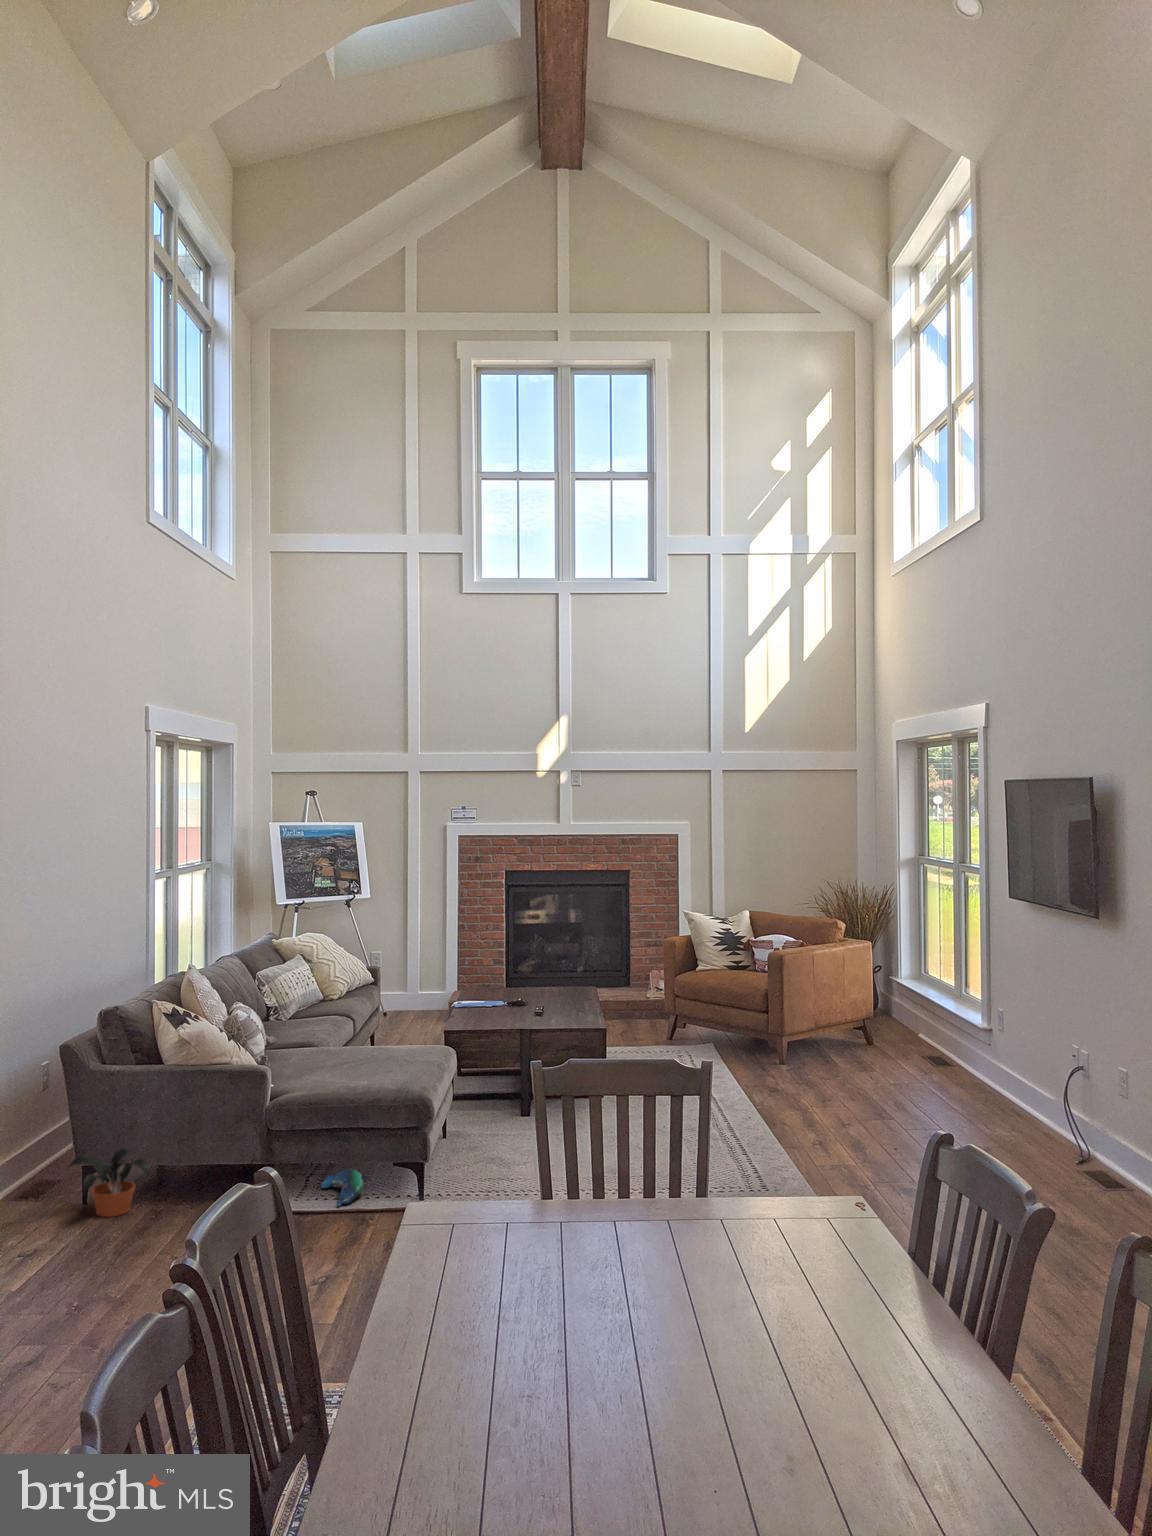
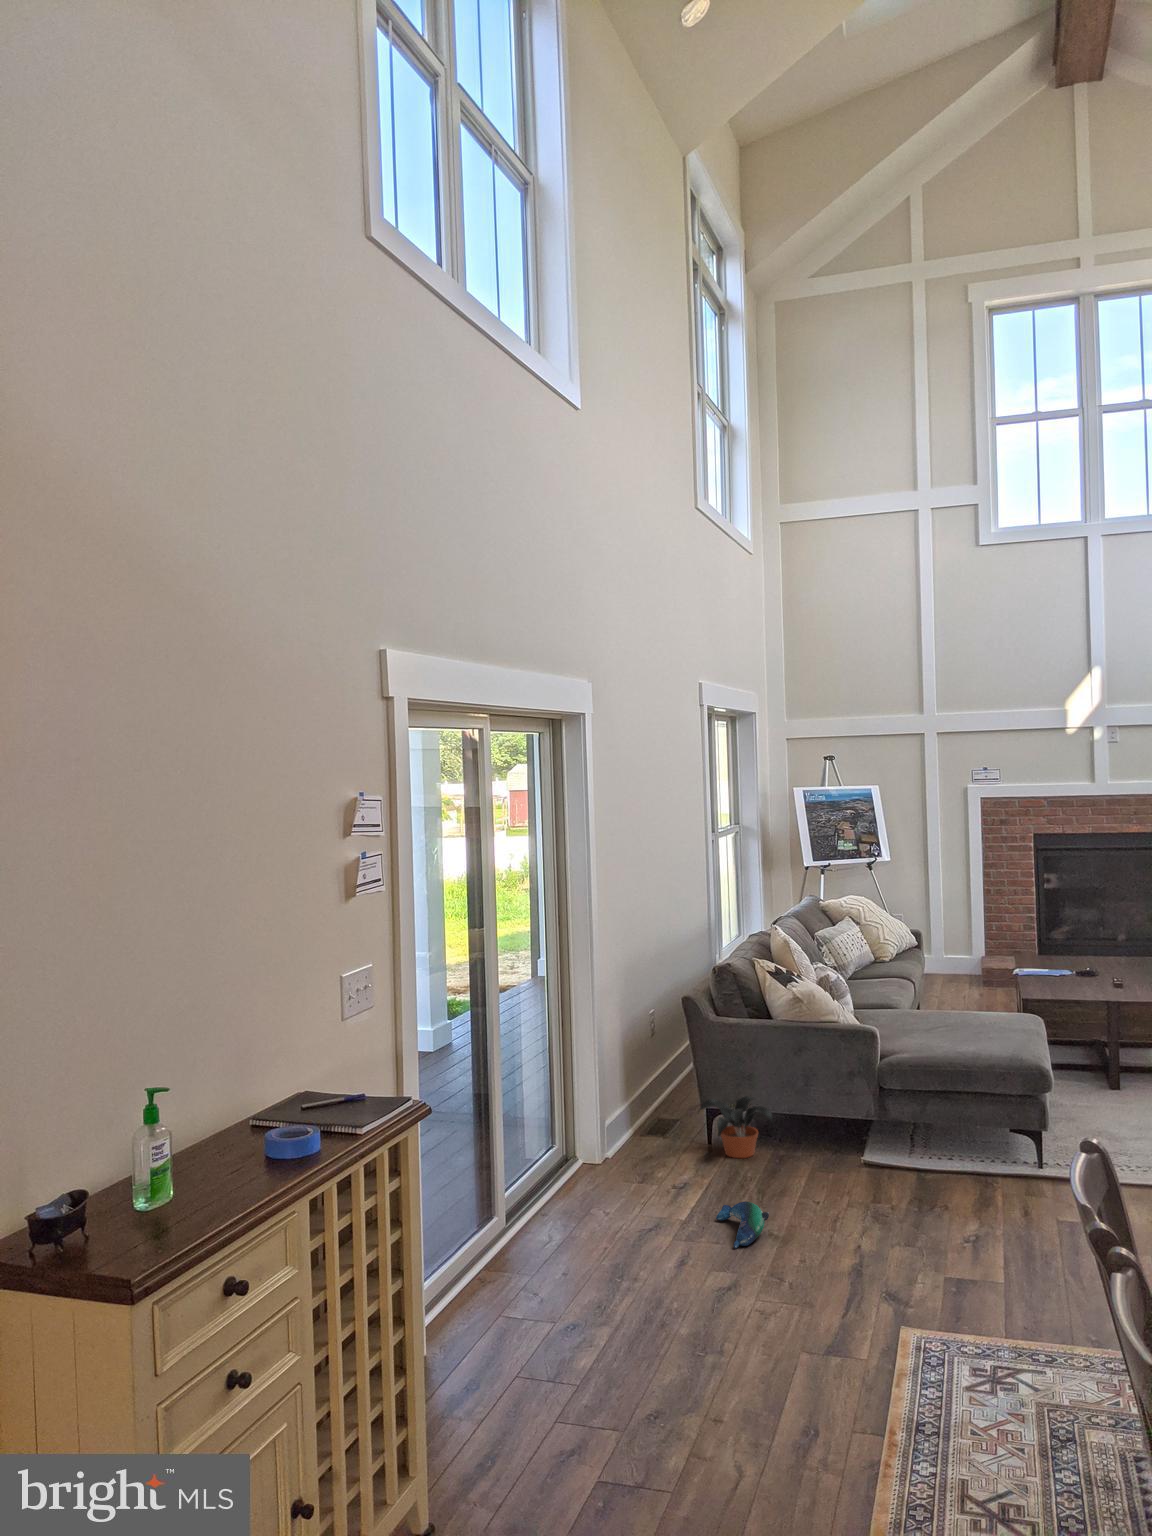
plush toy: present [321,1169,367,1207] -> present [716,1201,769,1248]

